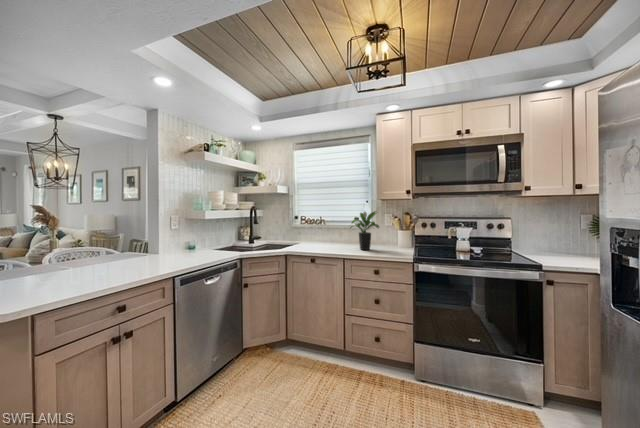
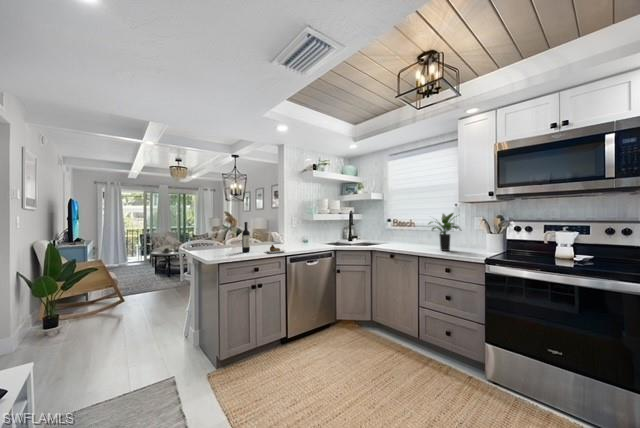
wine bottle: none [85,226,175,278] -> present [242,222,285,253]

